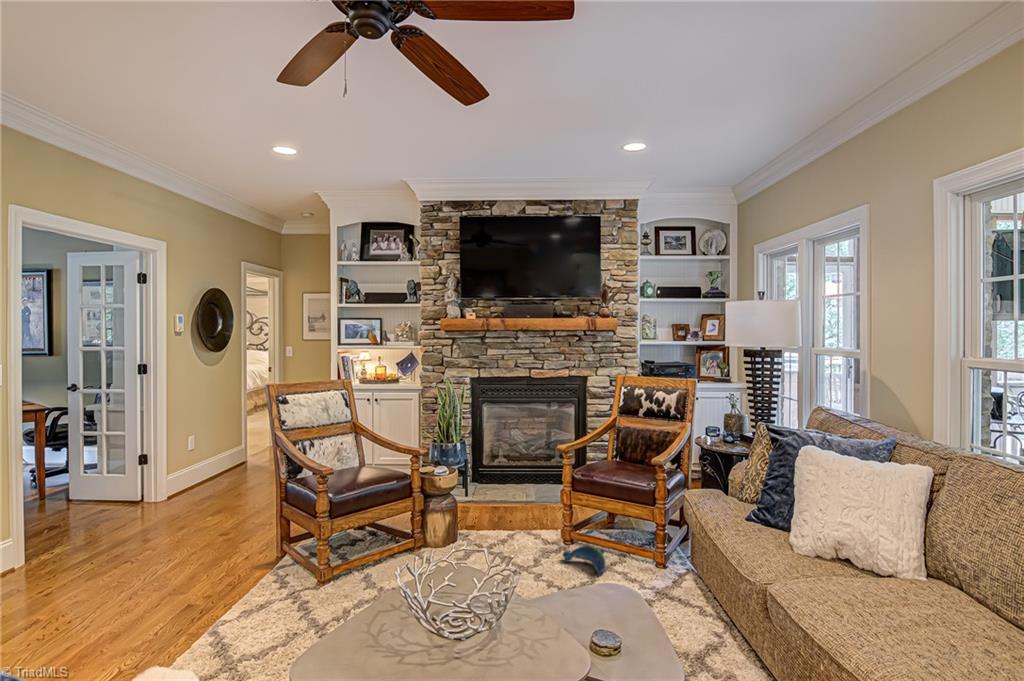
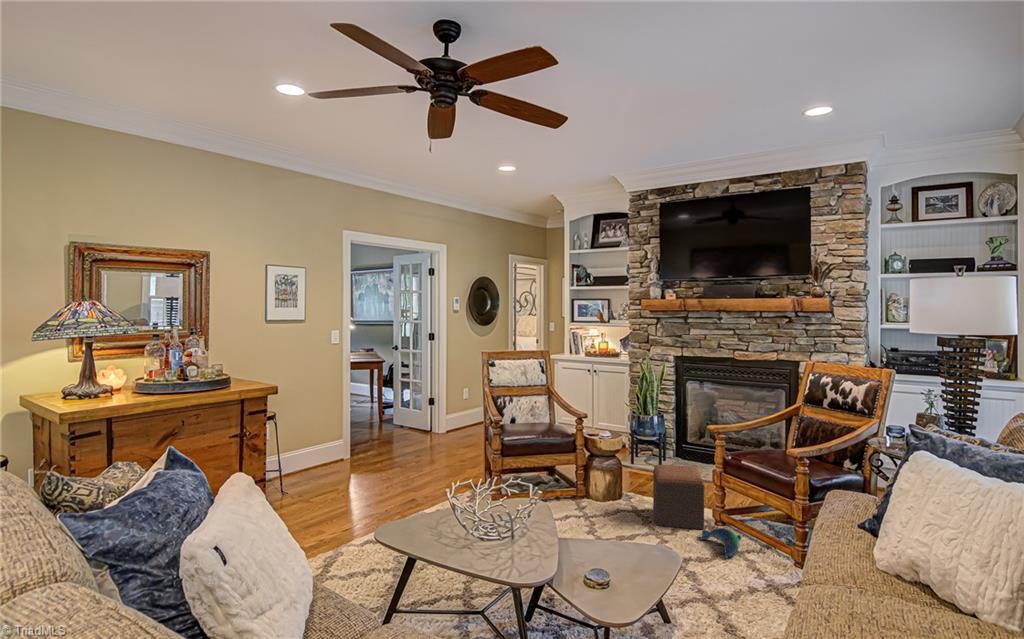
footstool: none [498,490,558,559] -> present [653,465,704,529]

